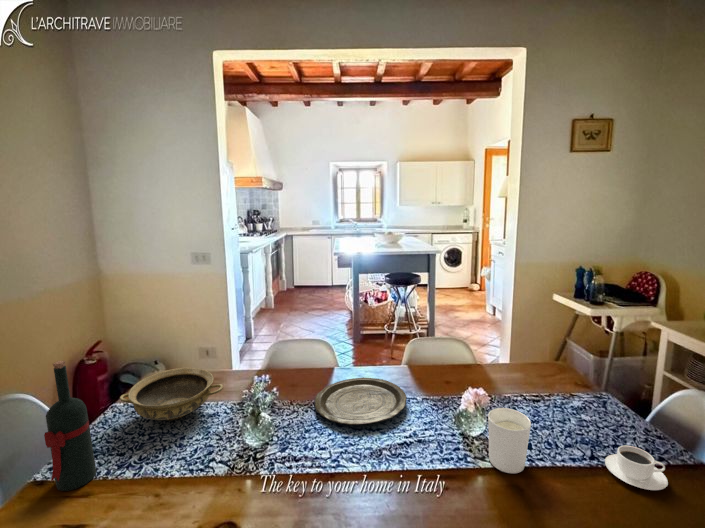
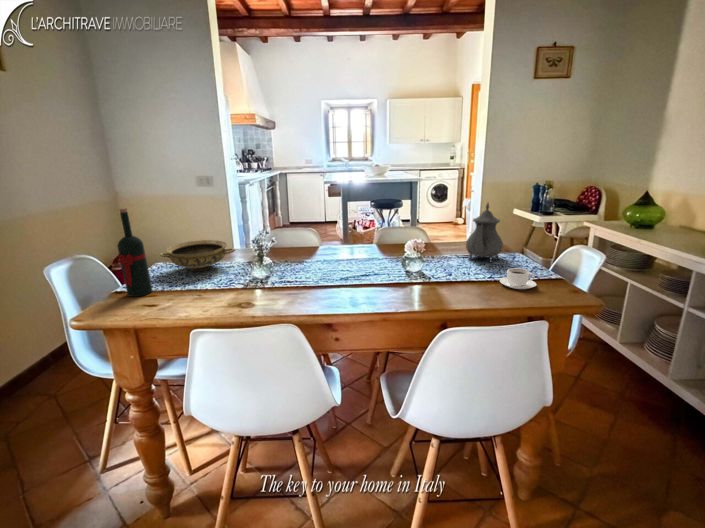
teapot: none [531,327,585,410] -> present [466,203,503,263]
plate: present [315,377,407,425] -> none [303,250,372,269]
candle holder: present [488,408,531,473] -> none [422,247,449,286]

